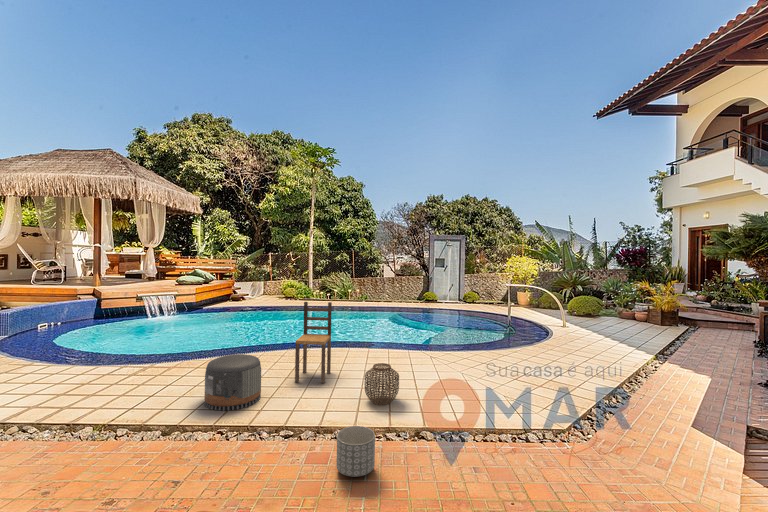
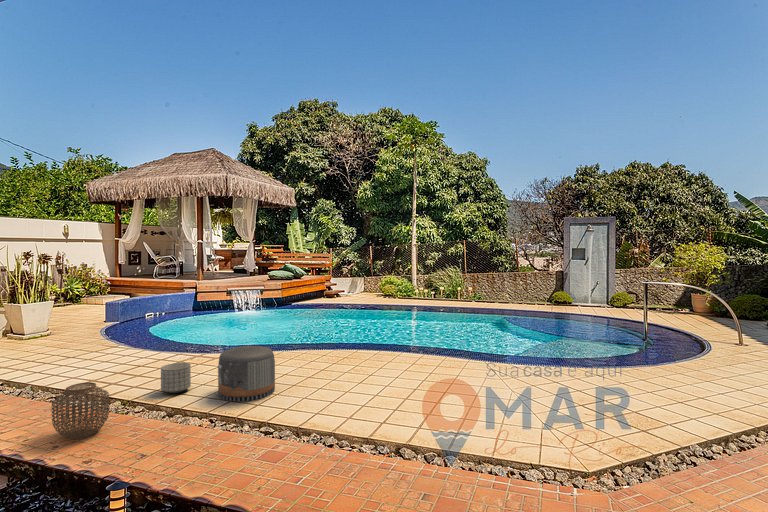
chair: present [295,302,332,383] -> none [318,294,363,386]
woven basket: present [364,363,399,405] -> present [52,382,109,439]
planter: present [336,426,375,477] -> present [161,363,191,393]

